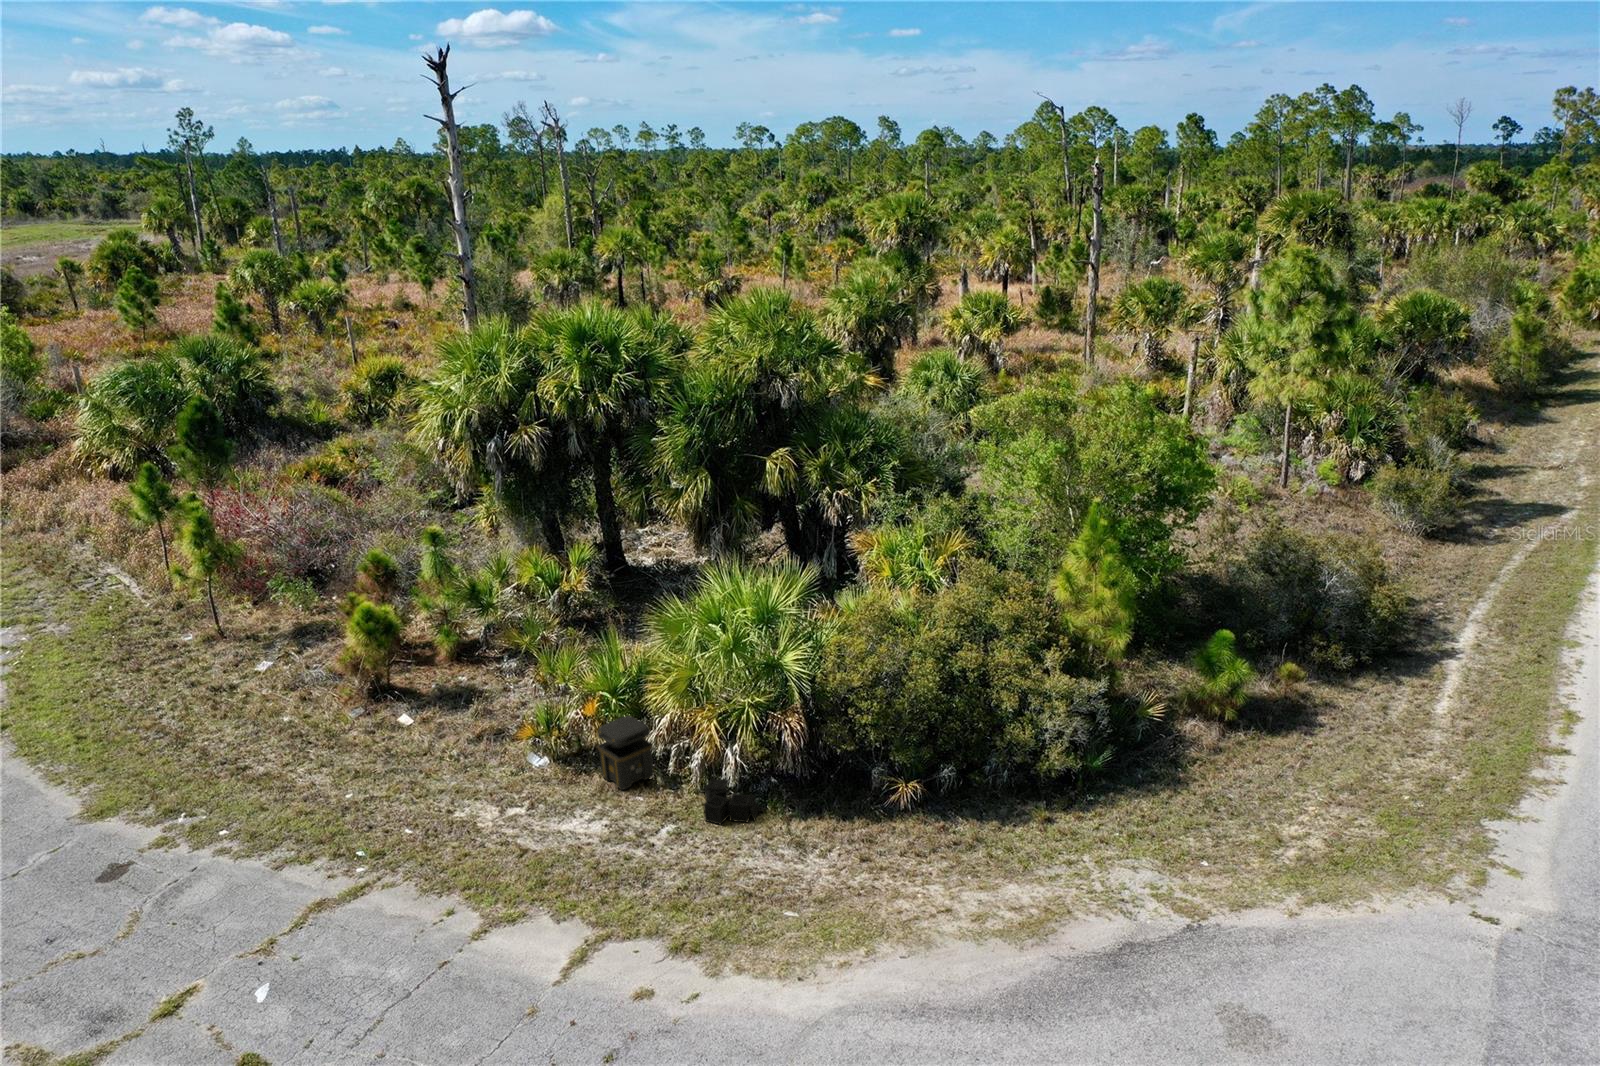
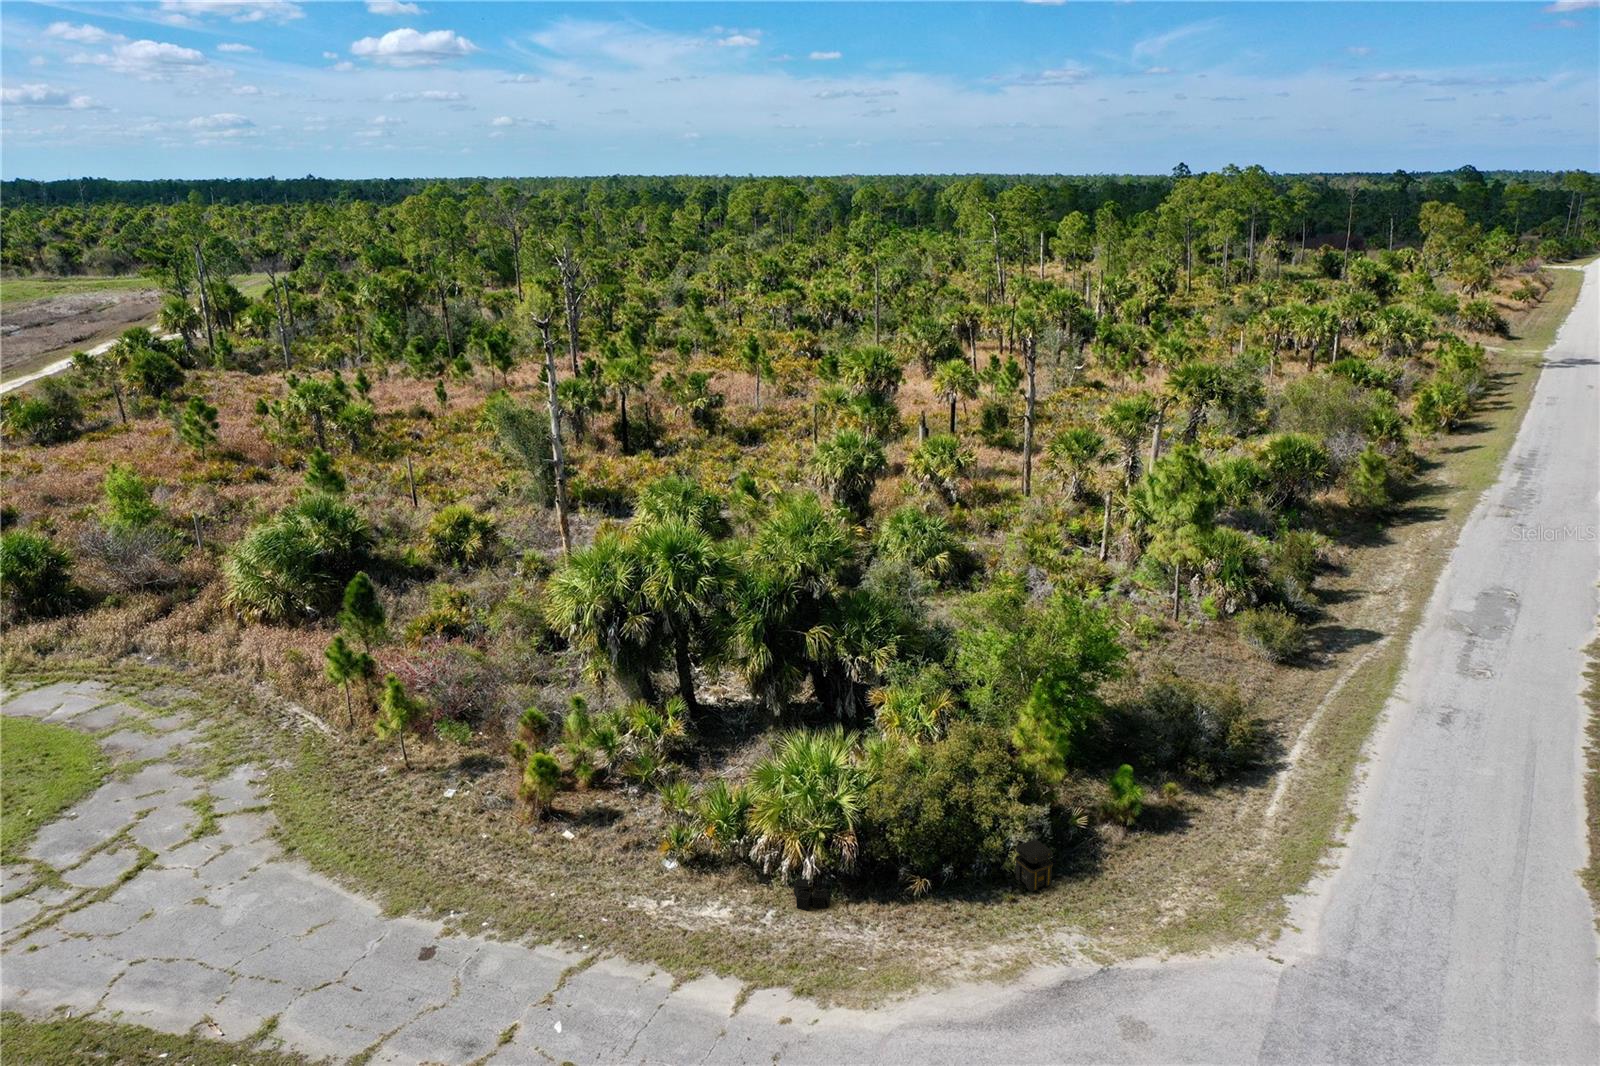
toolbox: present [598,716,654,790] -> present [1015,840,1053,891]

